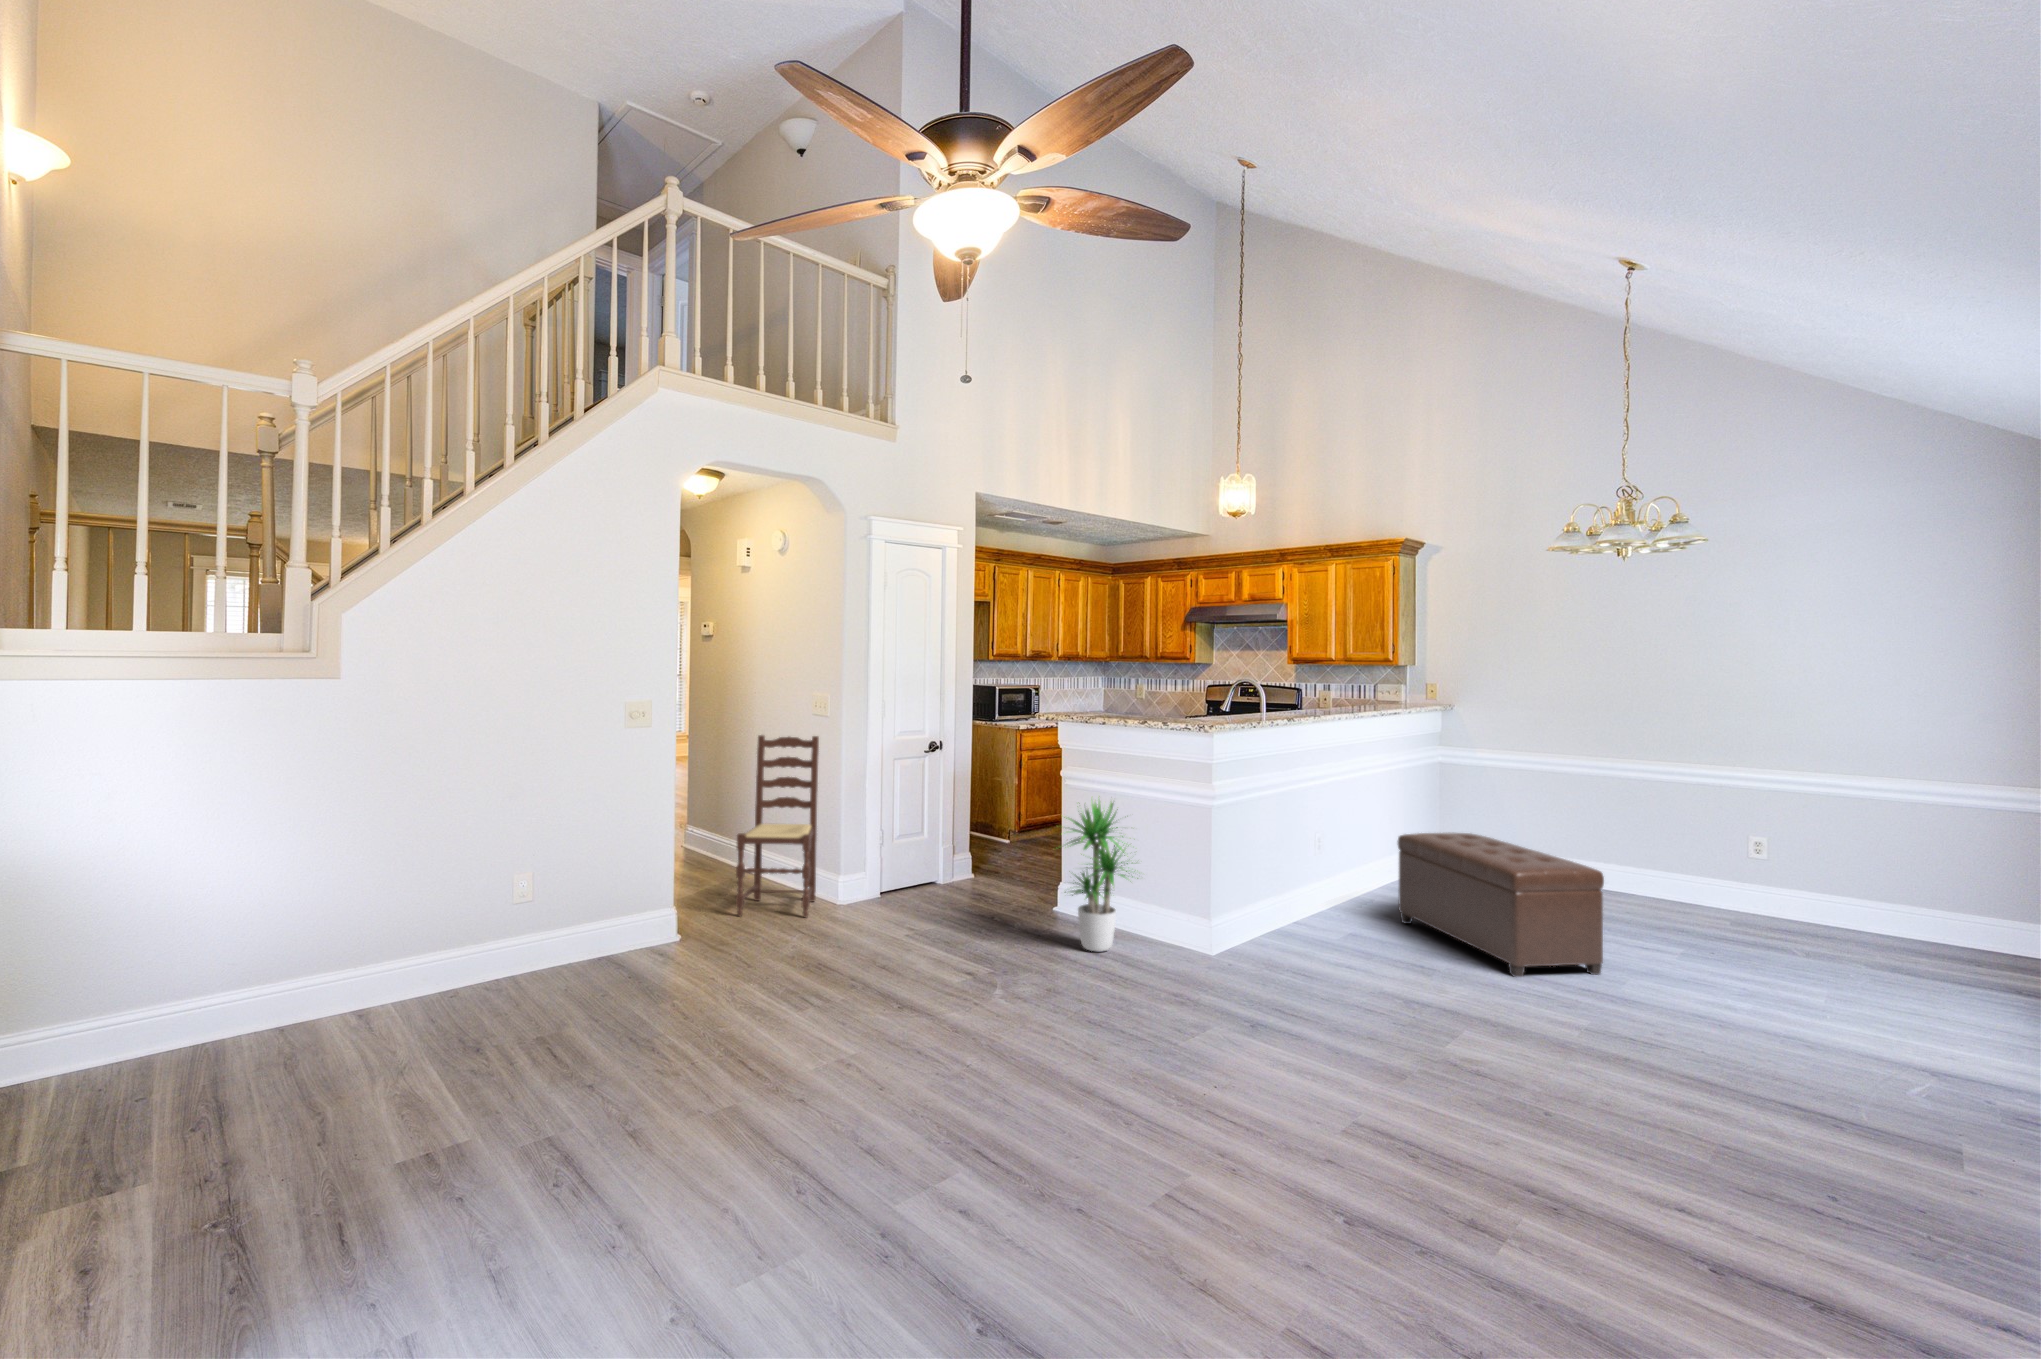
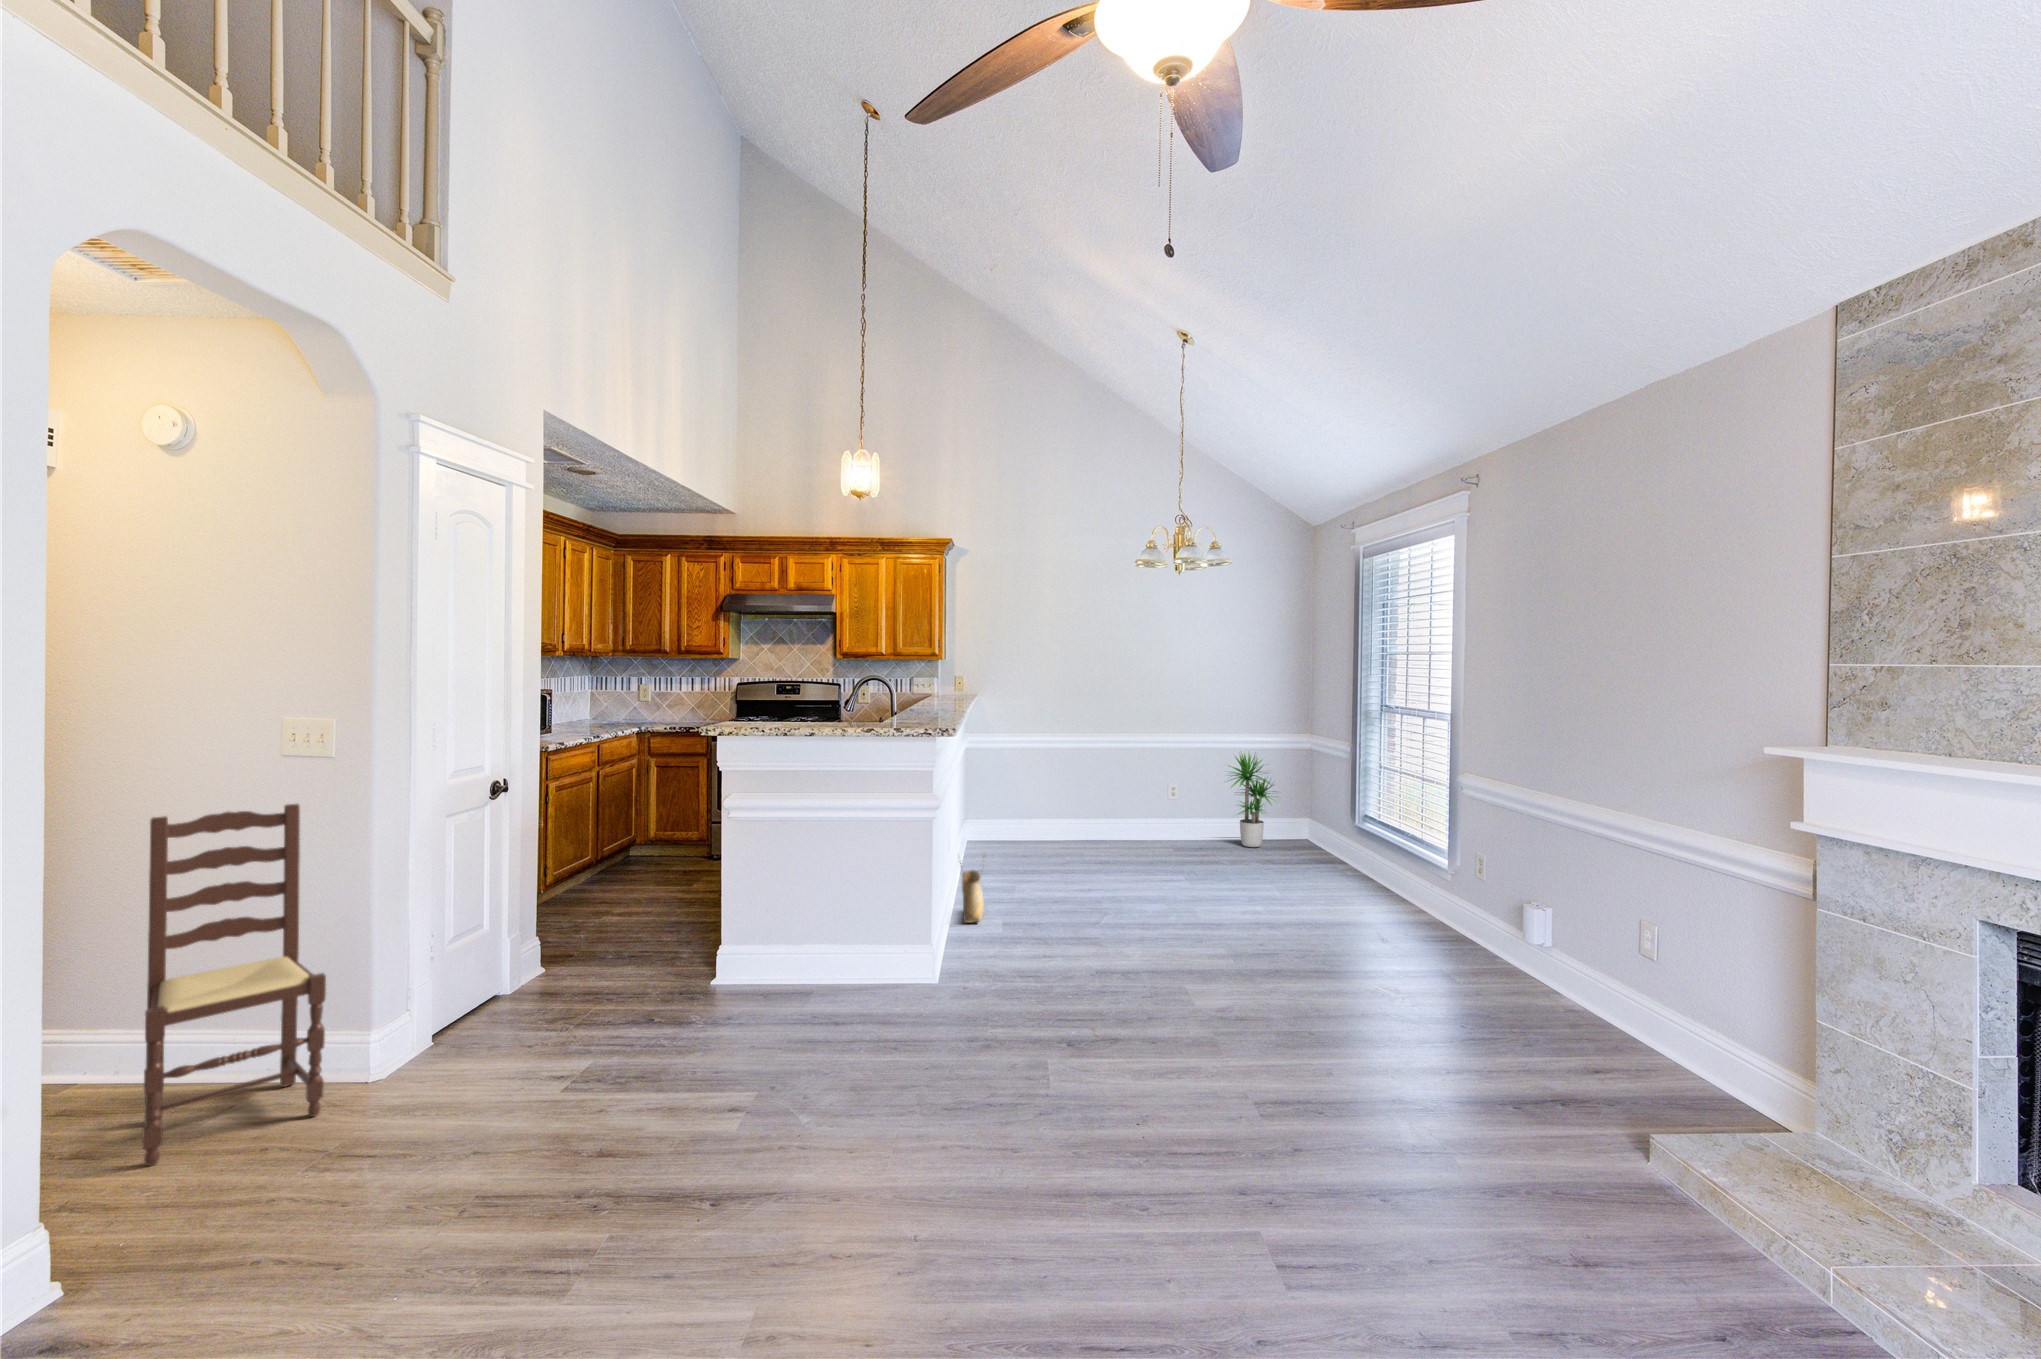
potted plant: present [1064,801,1138,951] -> present [1226,752,1277,847]
ottoman: present [1397,833,1604,977] -> none [1012,809,1175,924]
woven basket: none [1312,856,1348,930] -> present [960,855,986,923]

